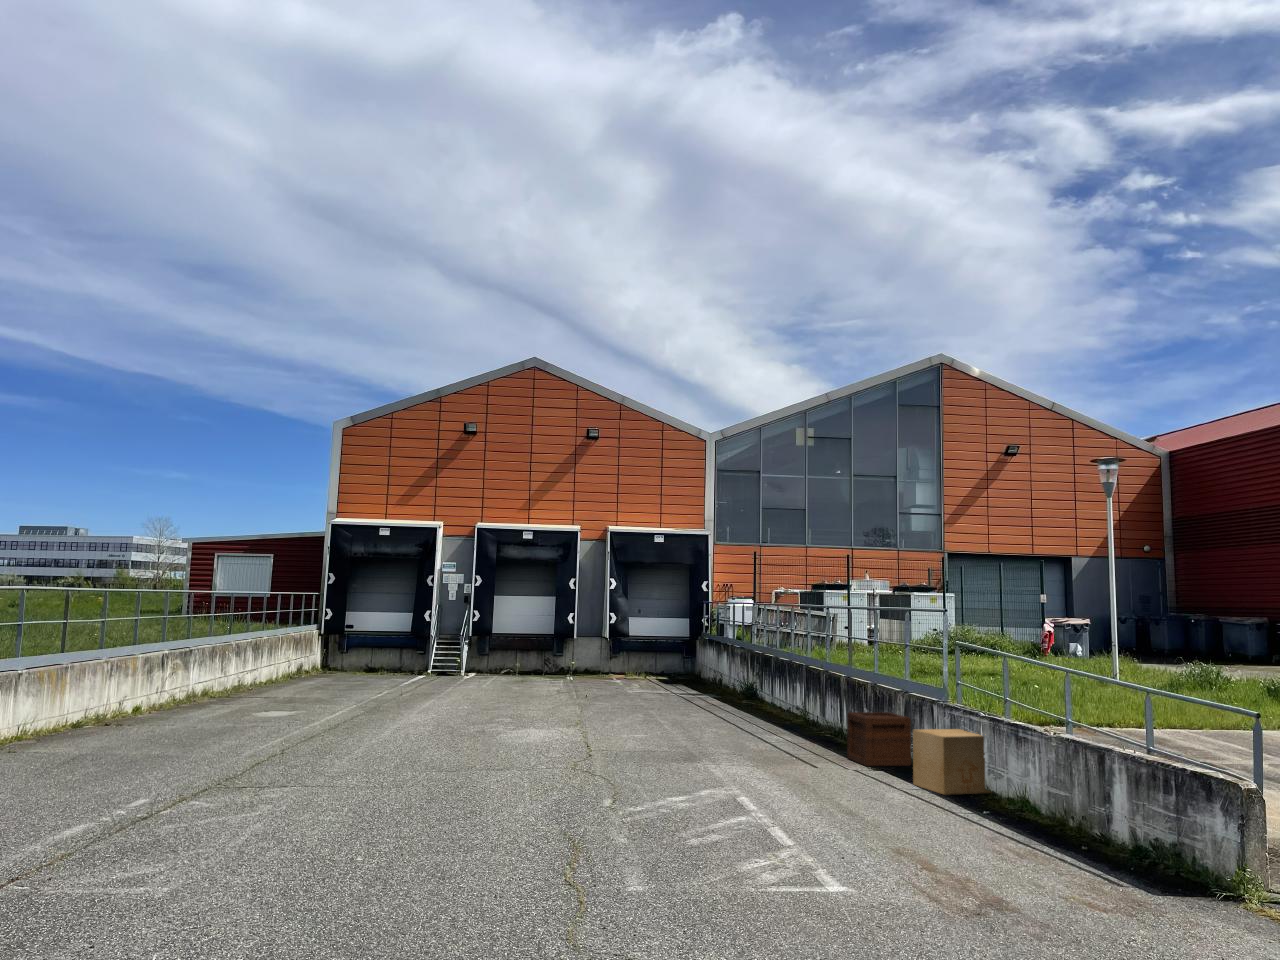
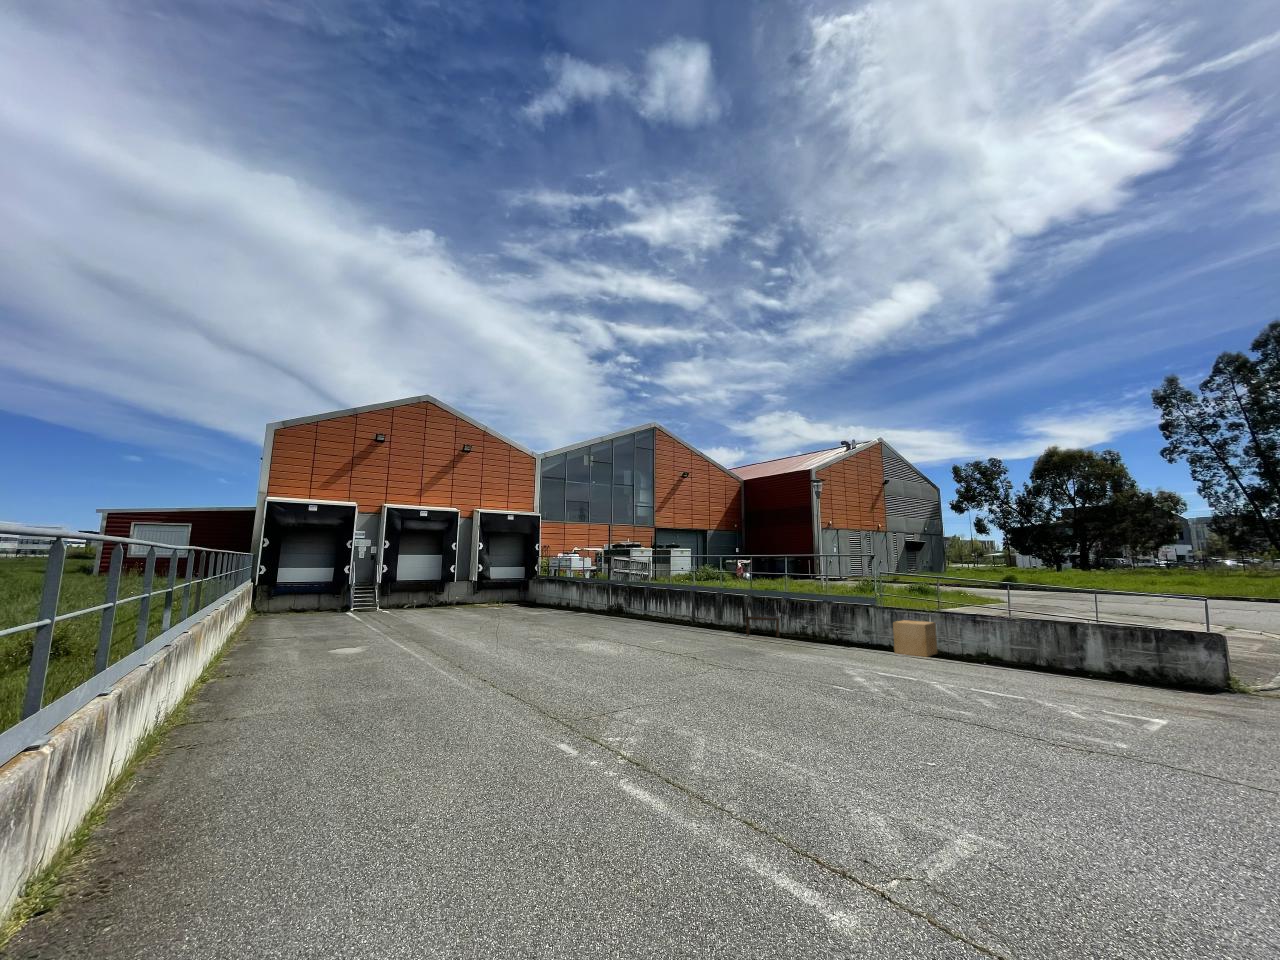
bench: none [794,709,854,747] -> present [745,616,780,637]
wooden crate: present [847,712,911,767] -> none [811,614,851,646]

